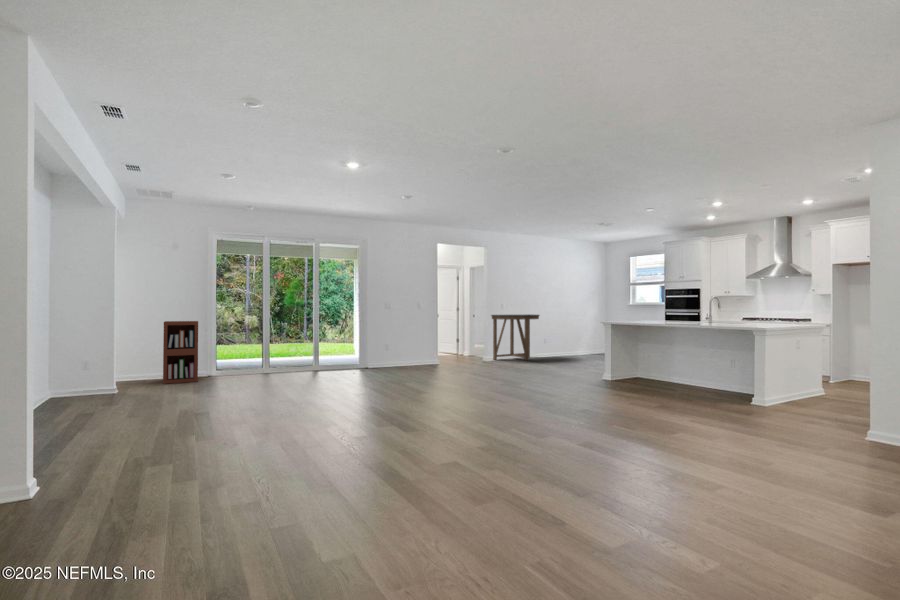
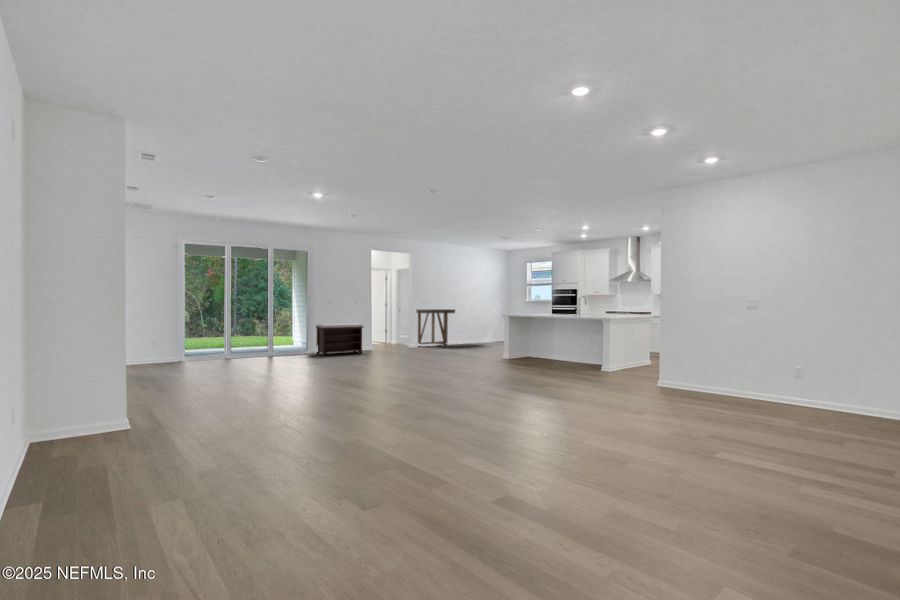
bookshelf: present [163,321,198,384] -> none [136,314,169,368]
bench: none [369,332,427,370] -> present [316,324,364,355]

